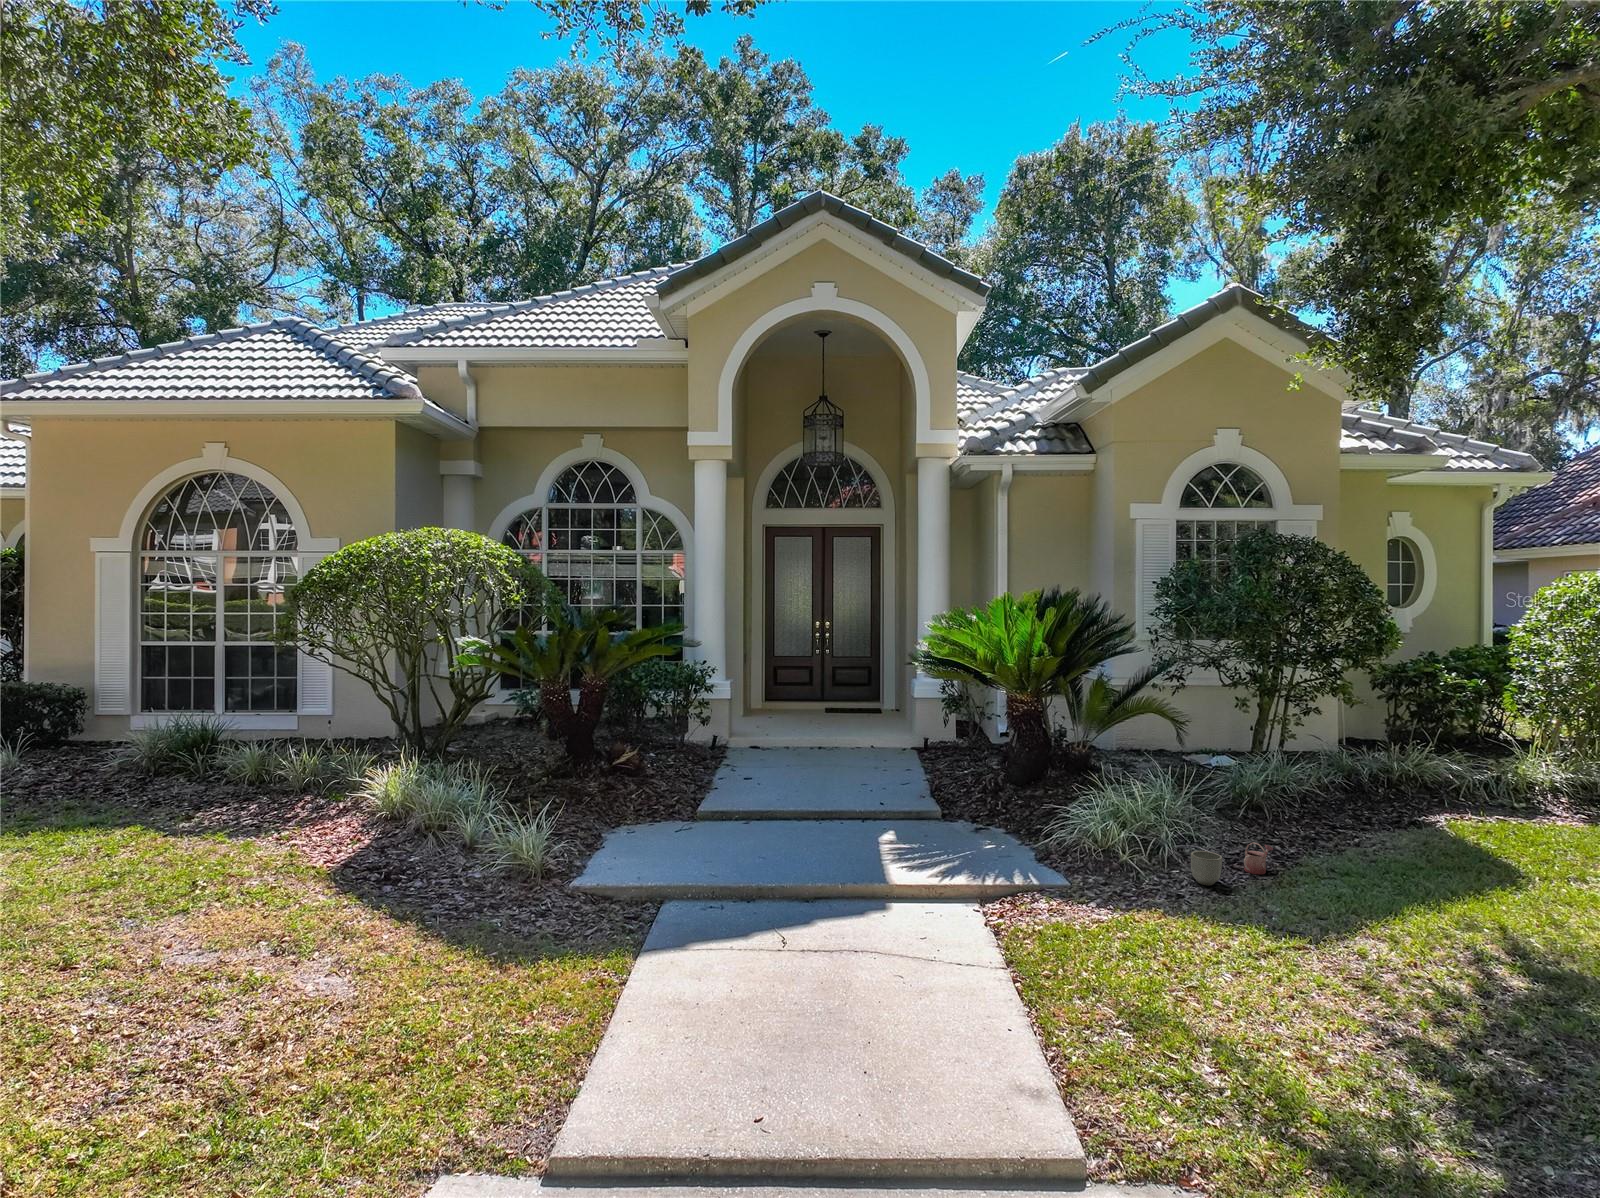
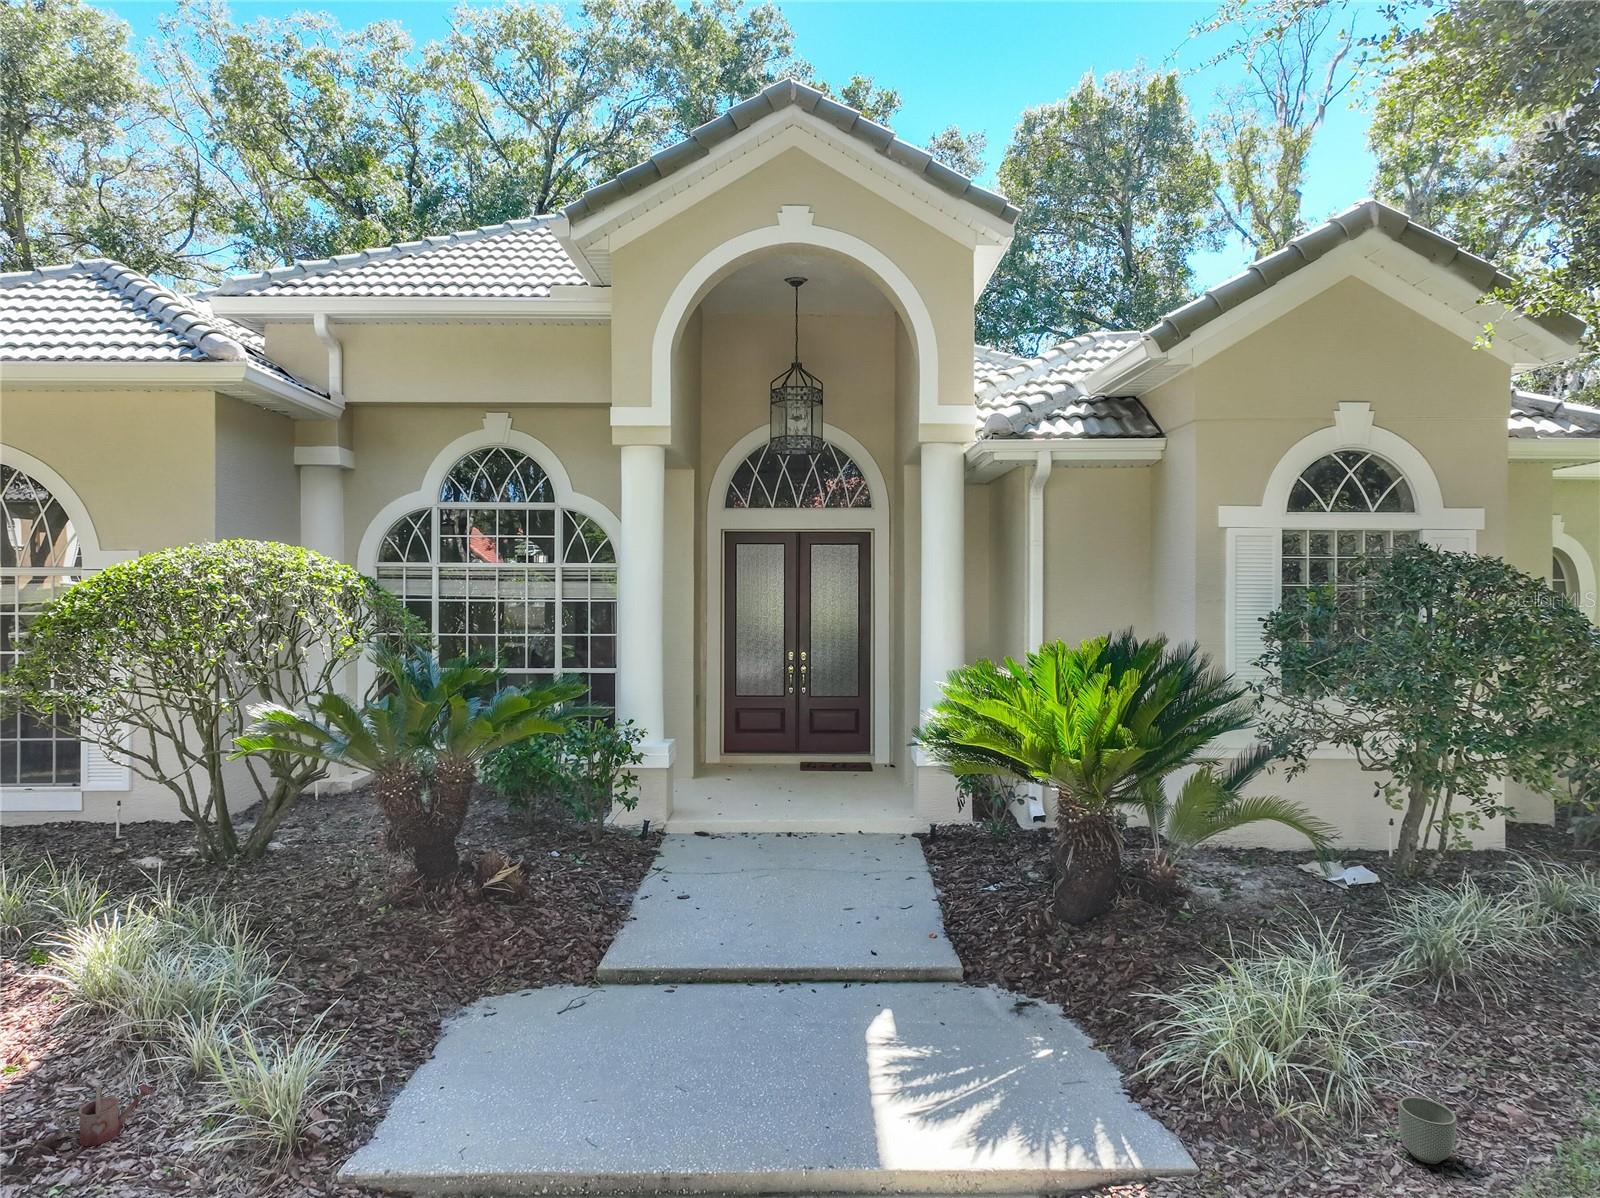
watering can: present [1244,842,1273,874] -> present [58,1084,154,1146]

